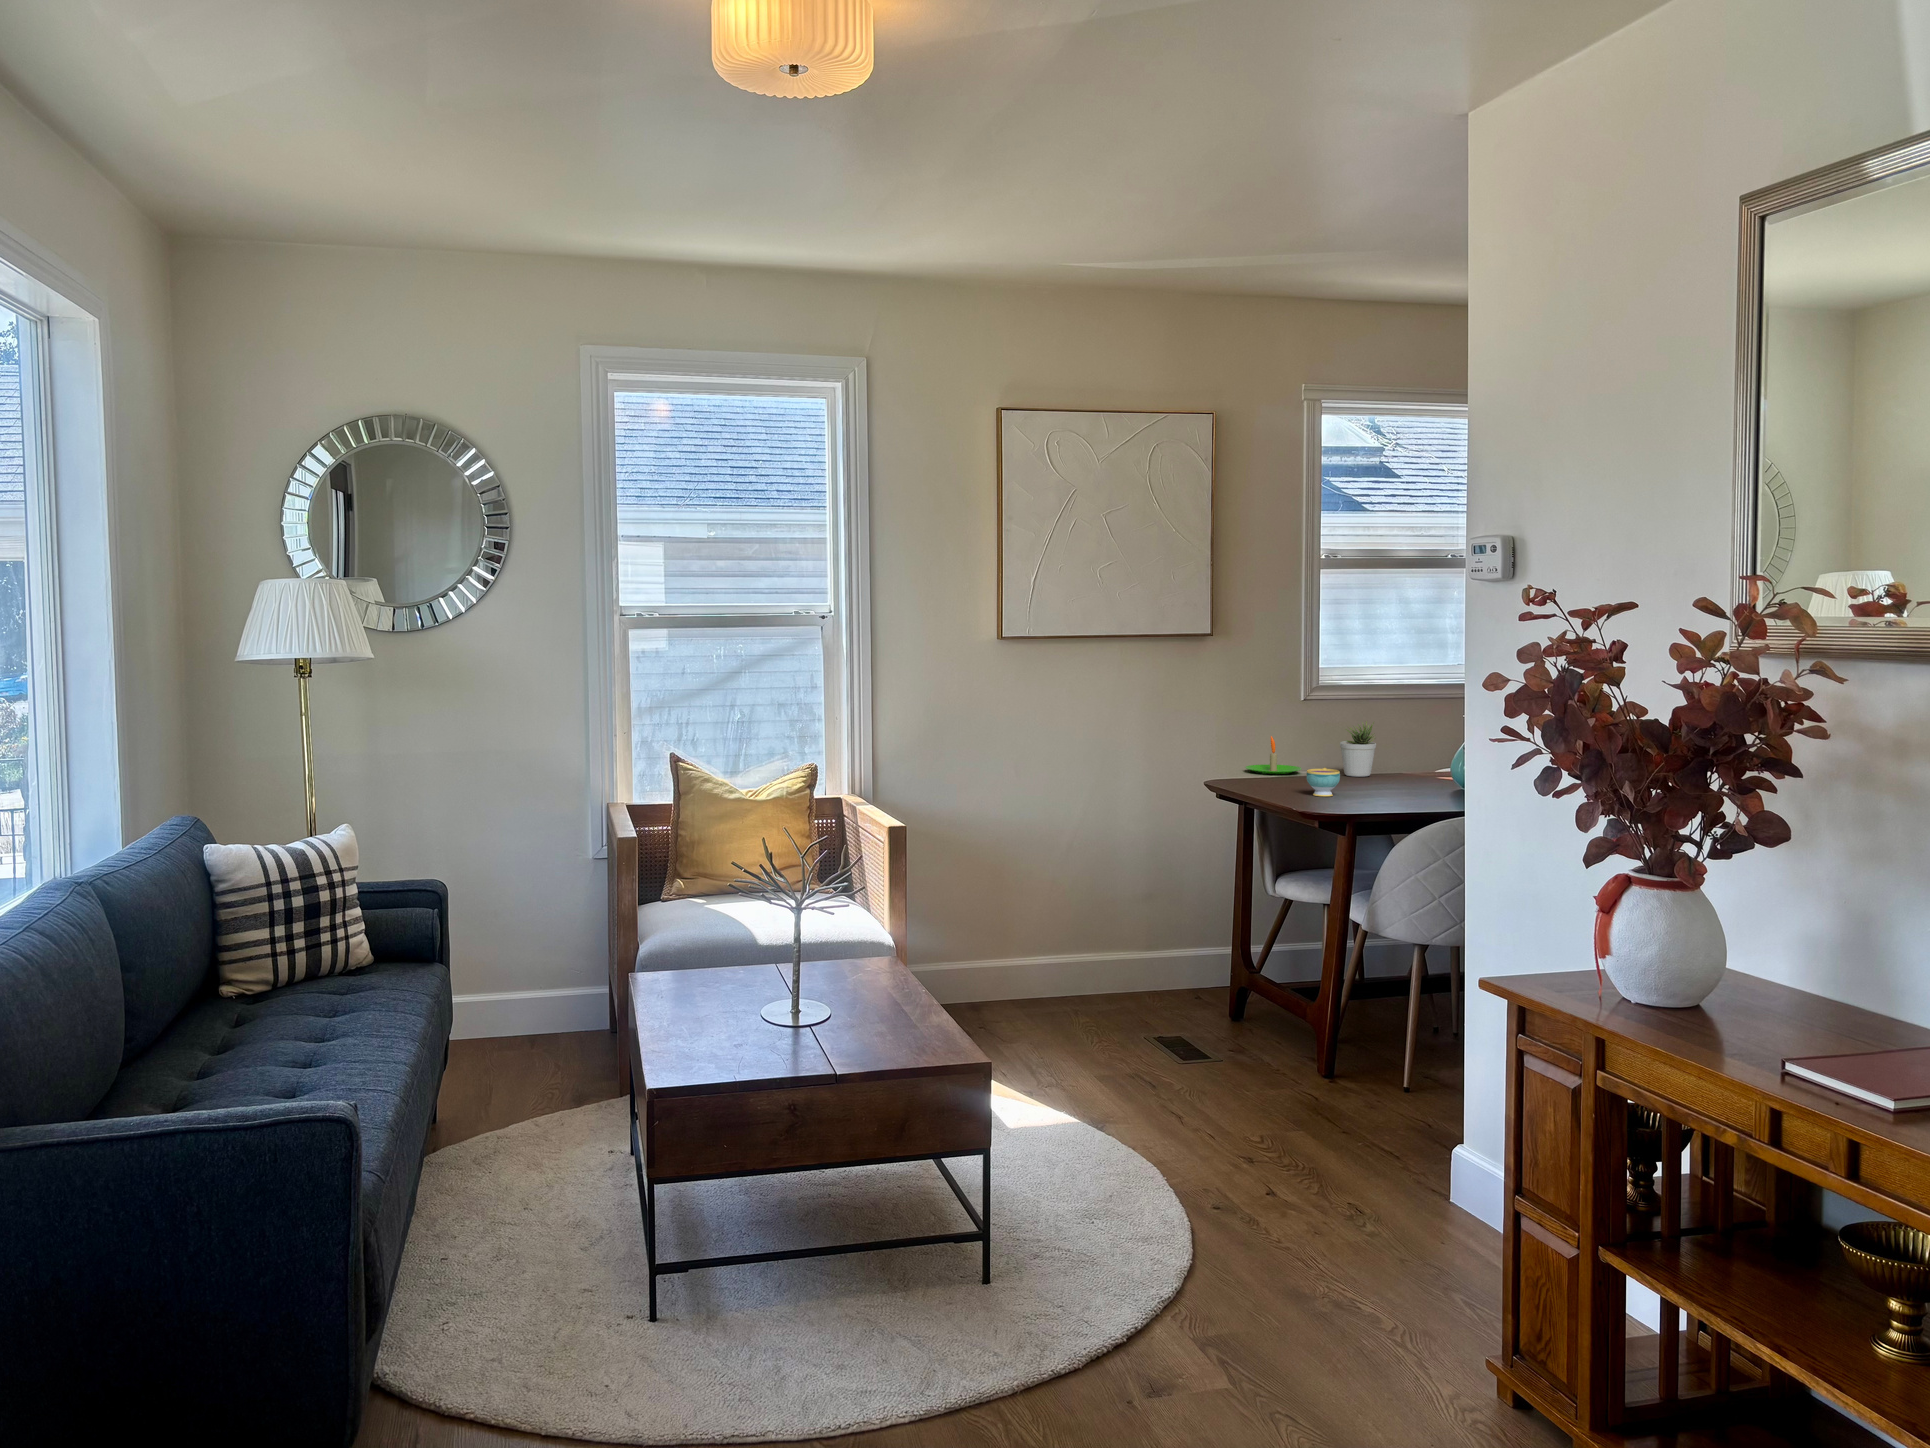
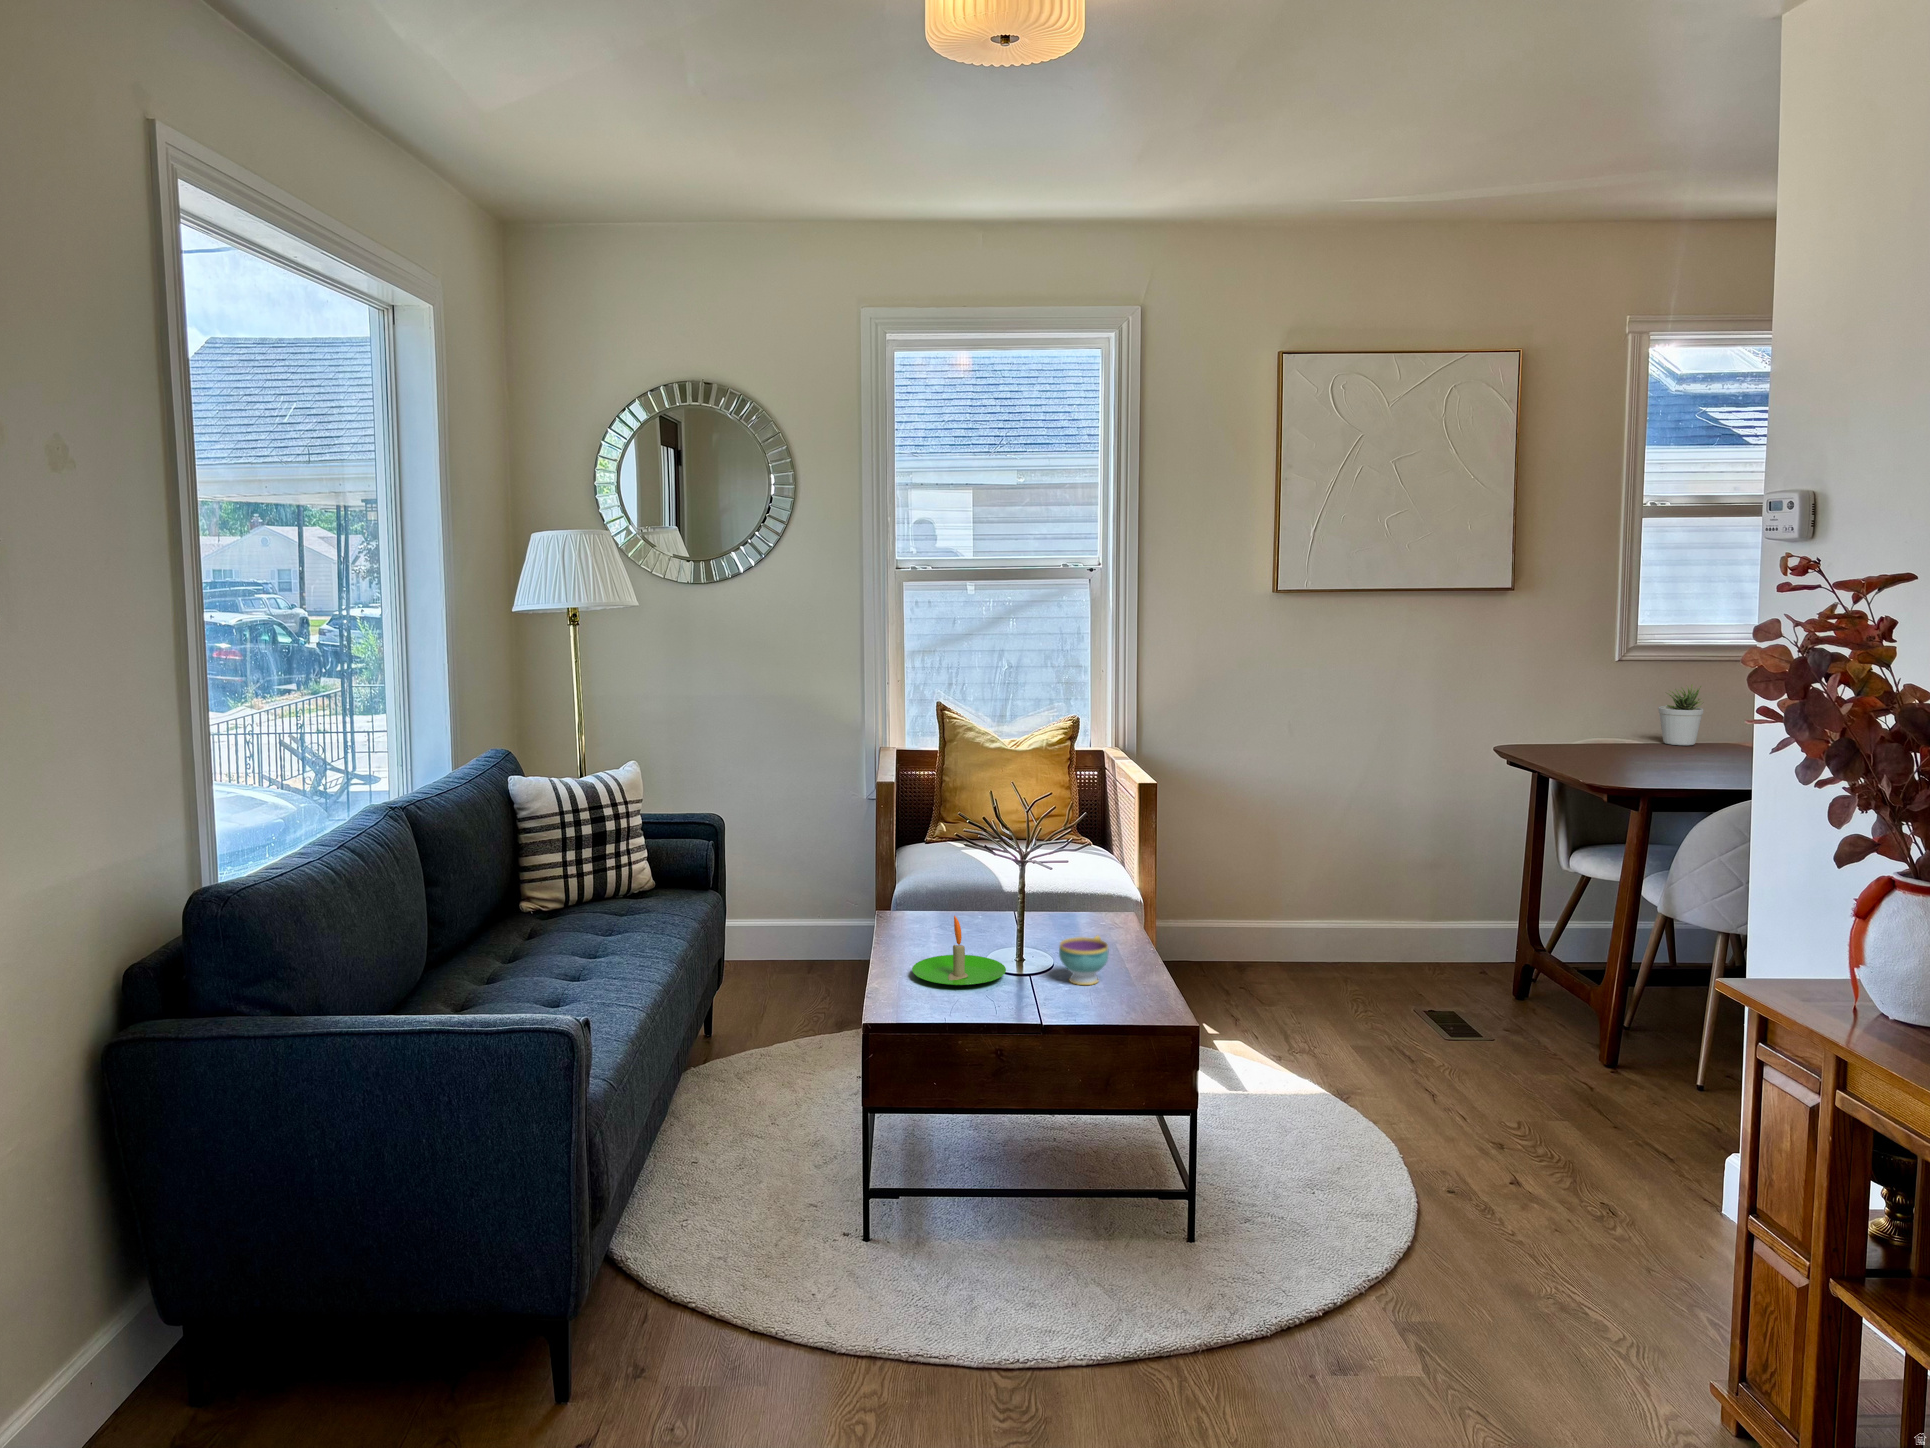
candle: present [1245,736,1302,774] -> present [912,916,1006,986]
teacup: present [1307,768,1340,796] -> present [1059,936,1109,985]

